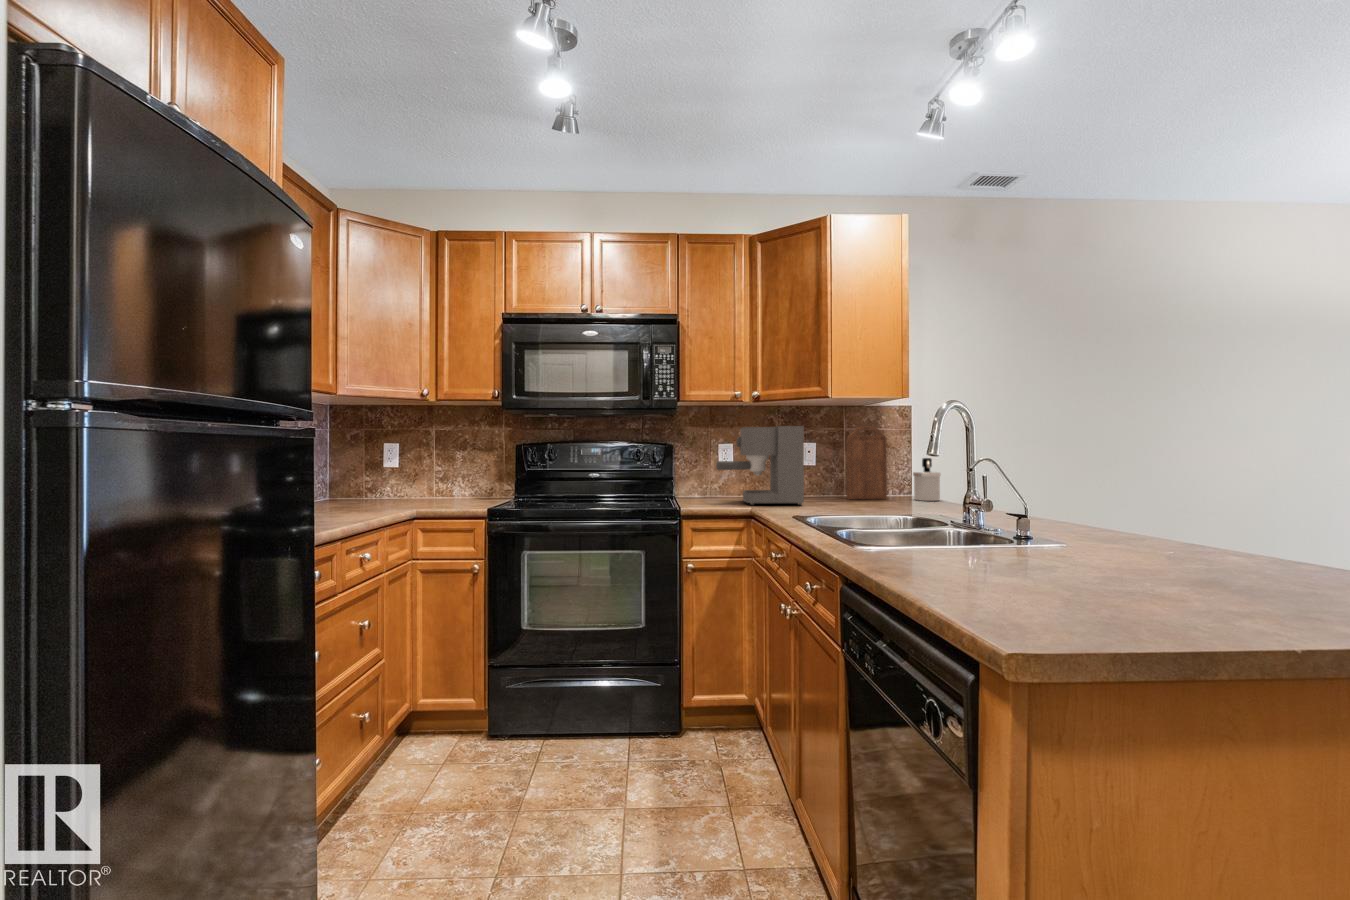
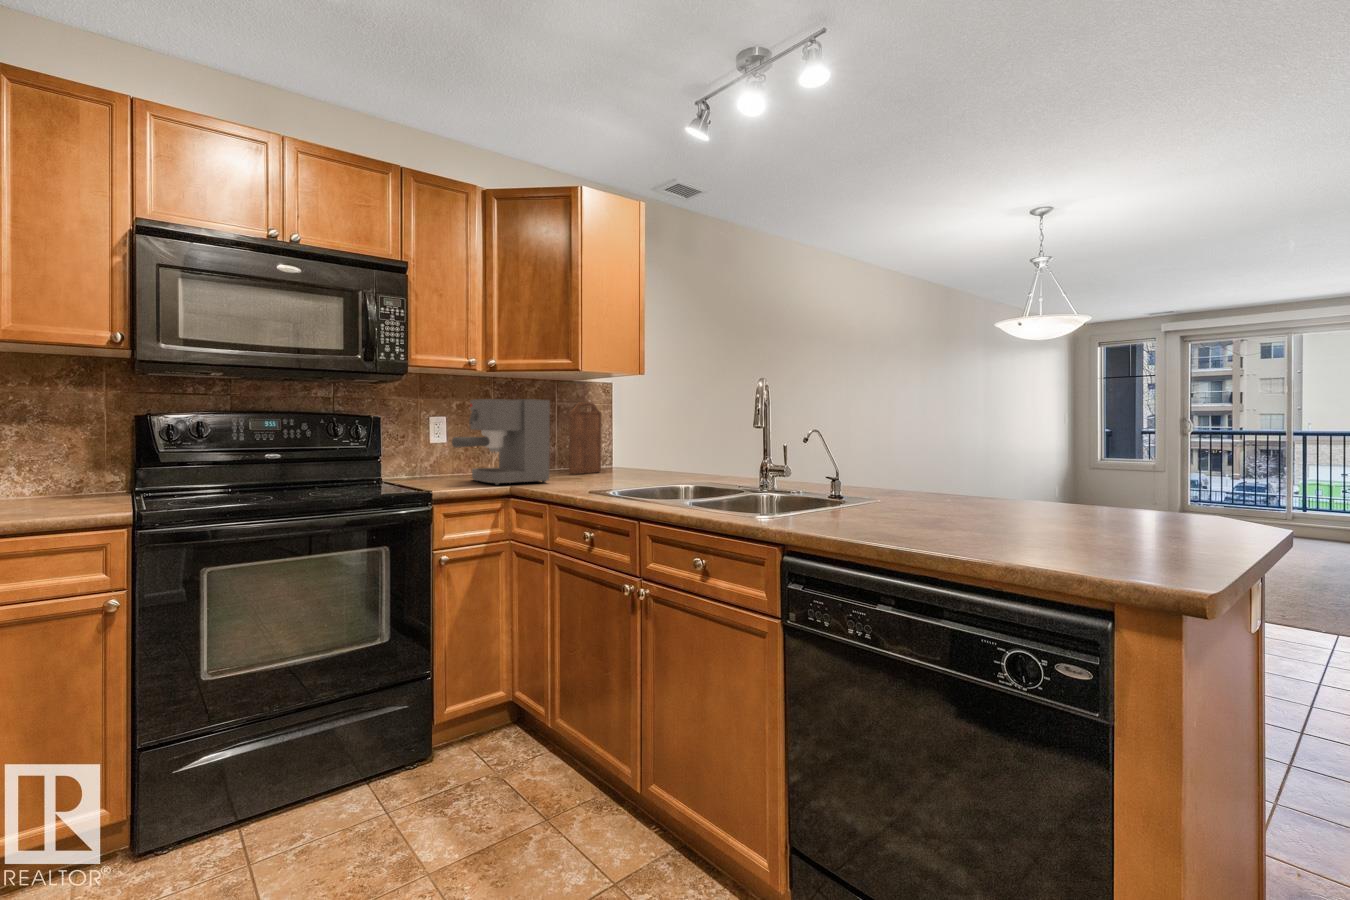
soap dispenser: present [913,458,941,501] -> none [623,433,647,472]

